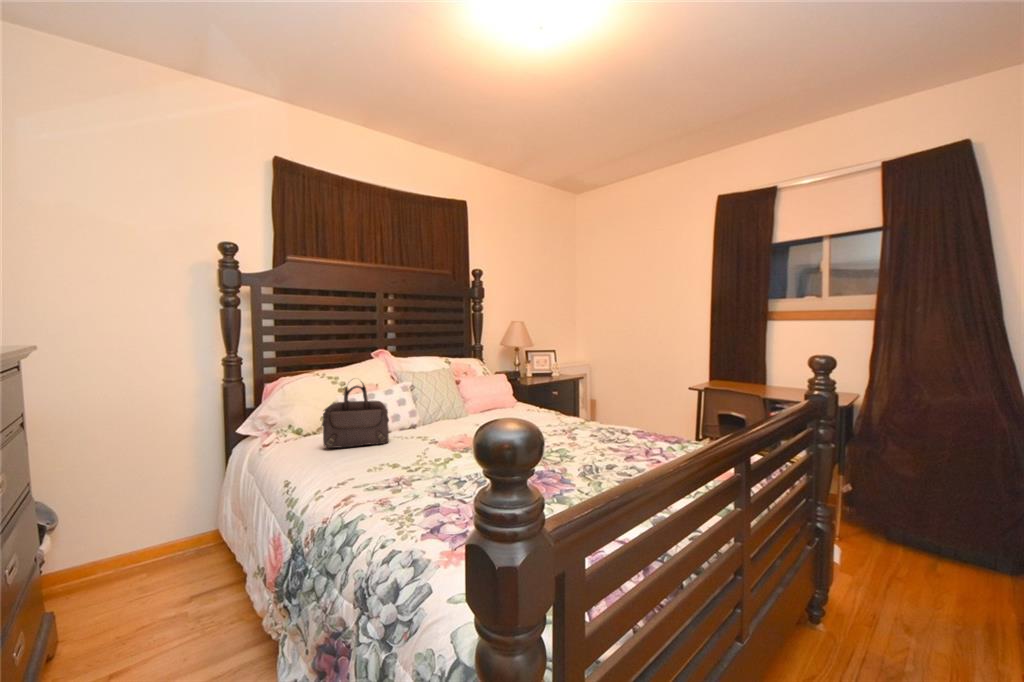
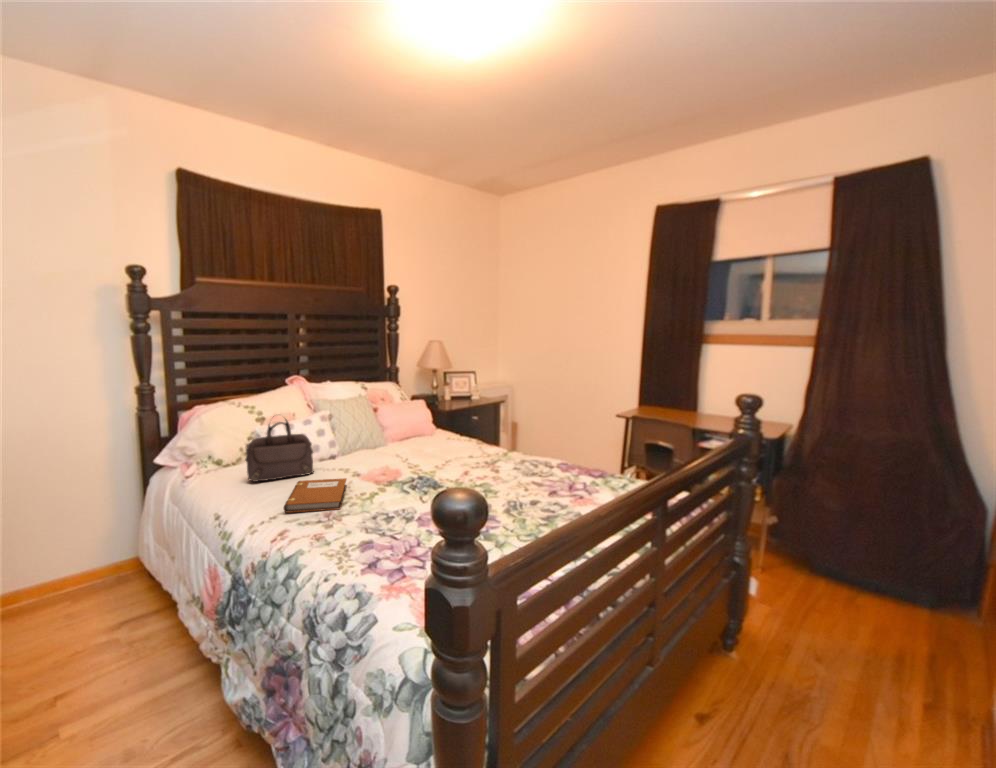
notebook: none [351,446,420,476] -> present [284,478,347,513]

